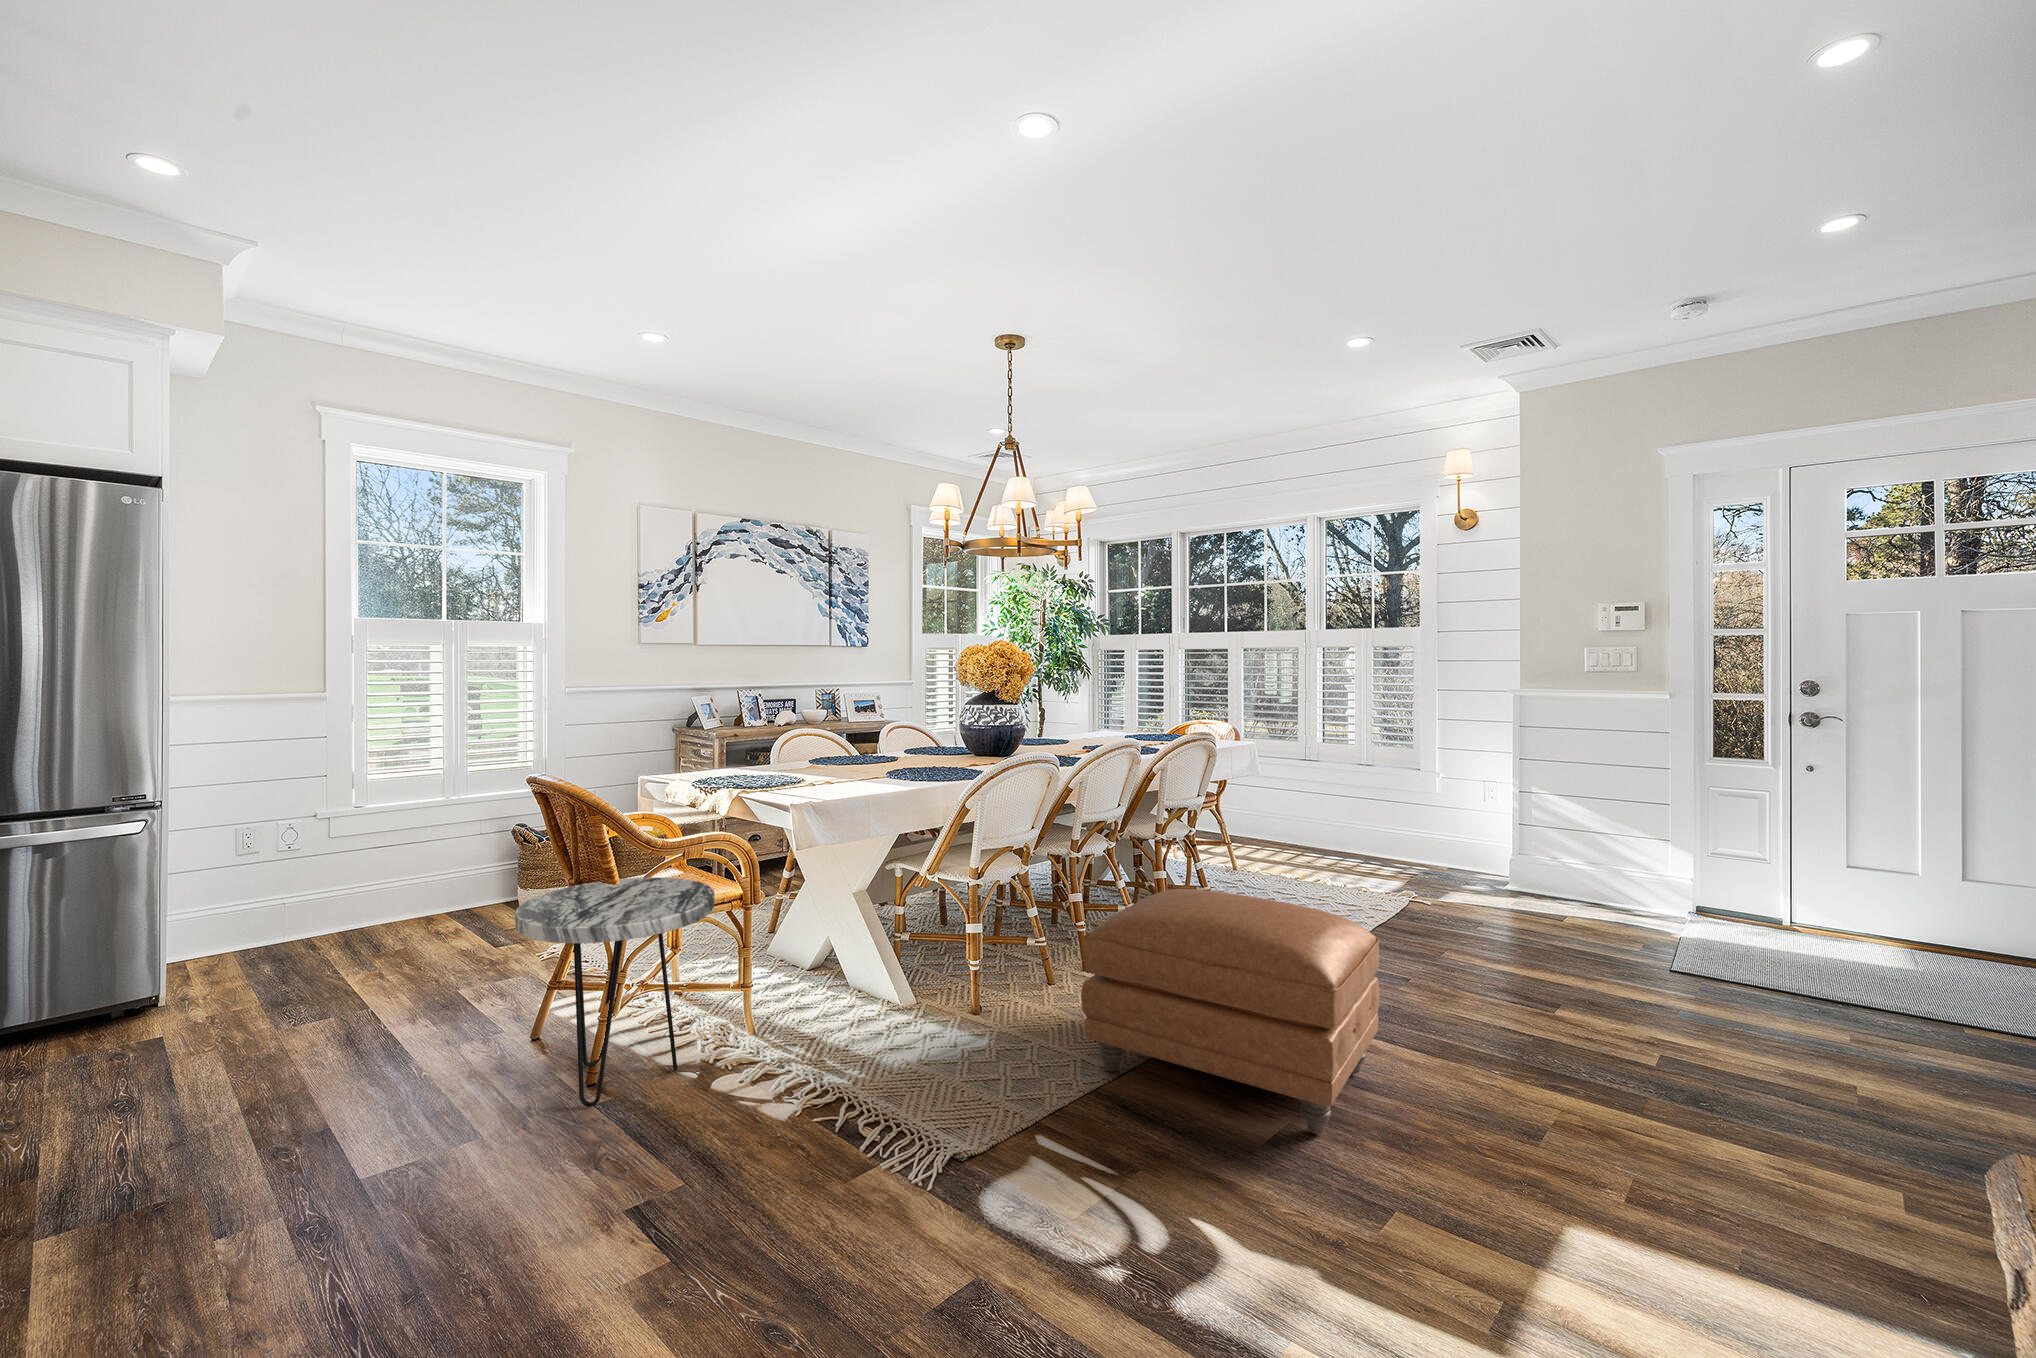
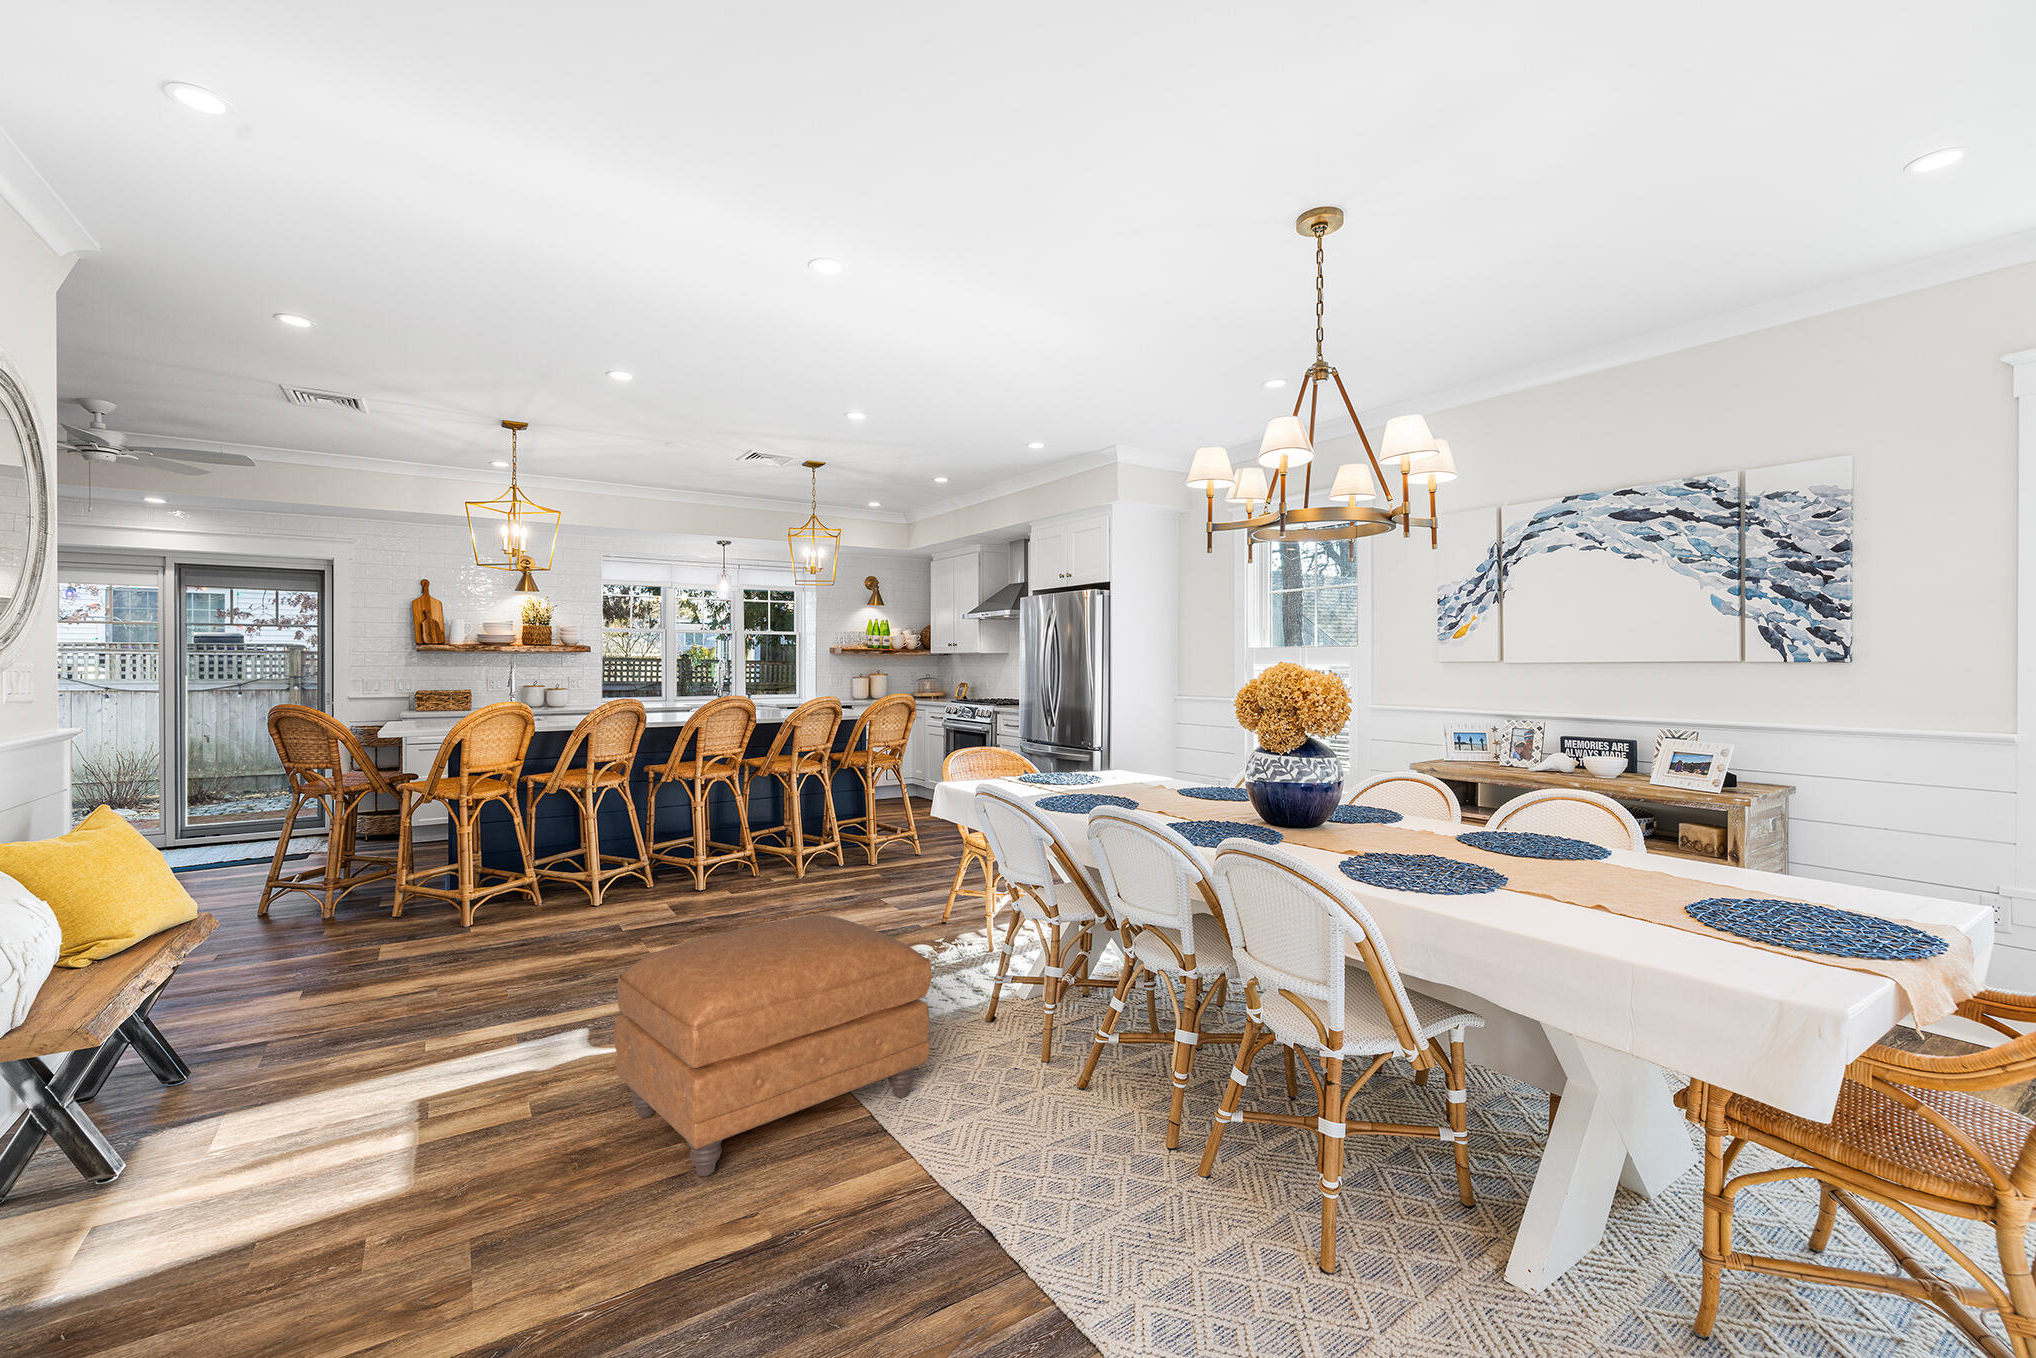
side table: present [515,878,714,1107] -> none [883,811,989,935]

